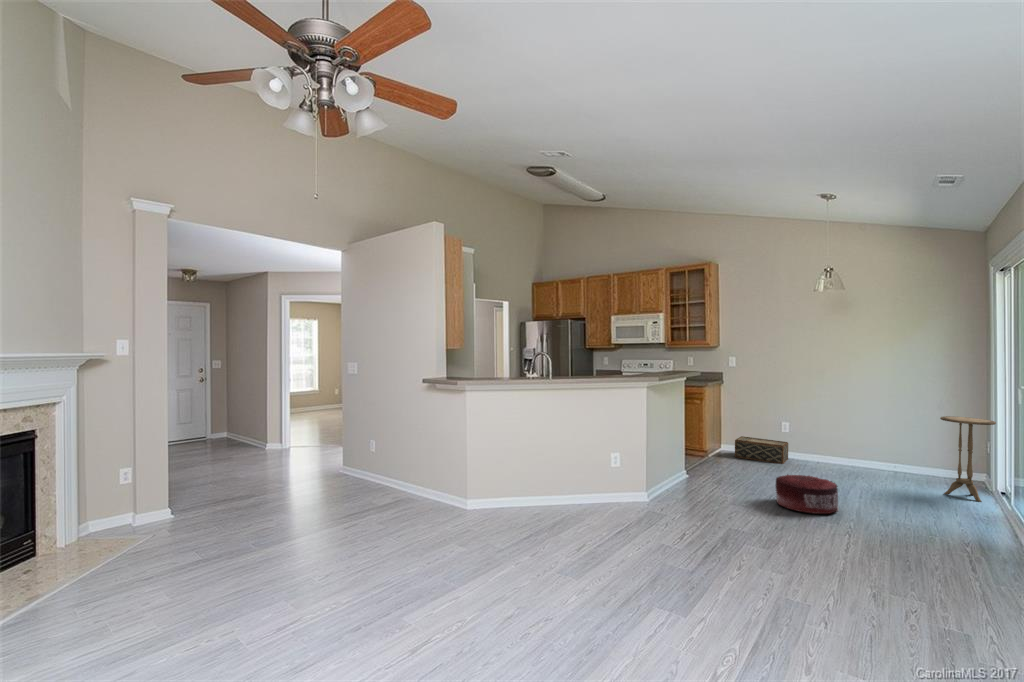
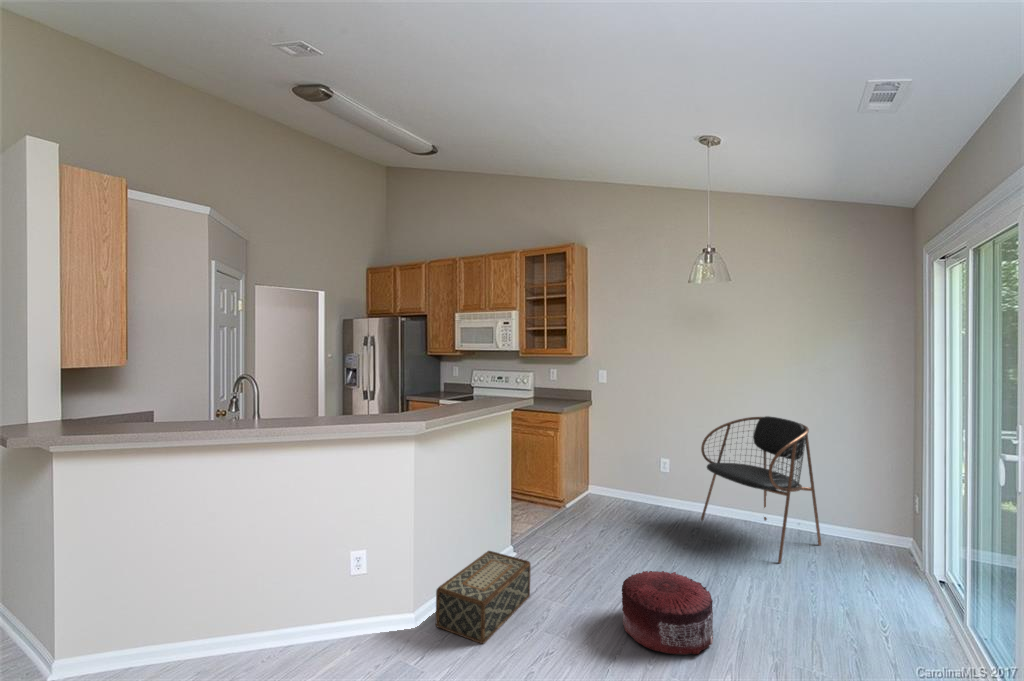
dining chair: none [817,388,914,486] -> present [701,416,821,564]
side table: present [940,416,996,502] -> none [859,466,934,599]
woven basket: present [735,436,788,464] -> present [436,551,531,644]

